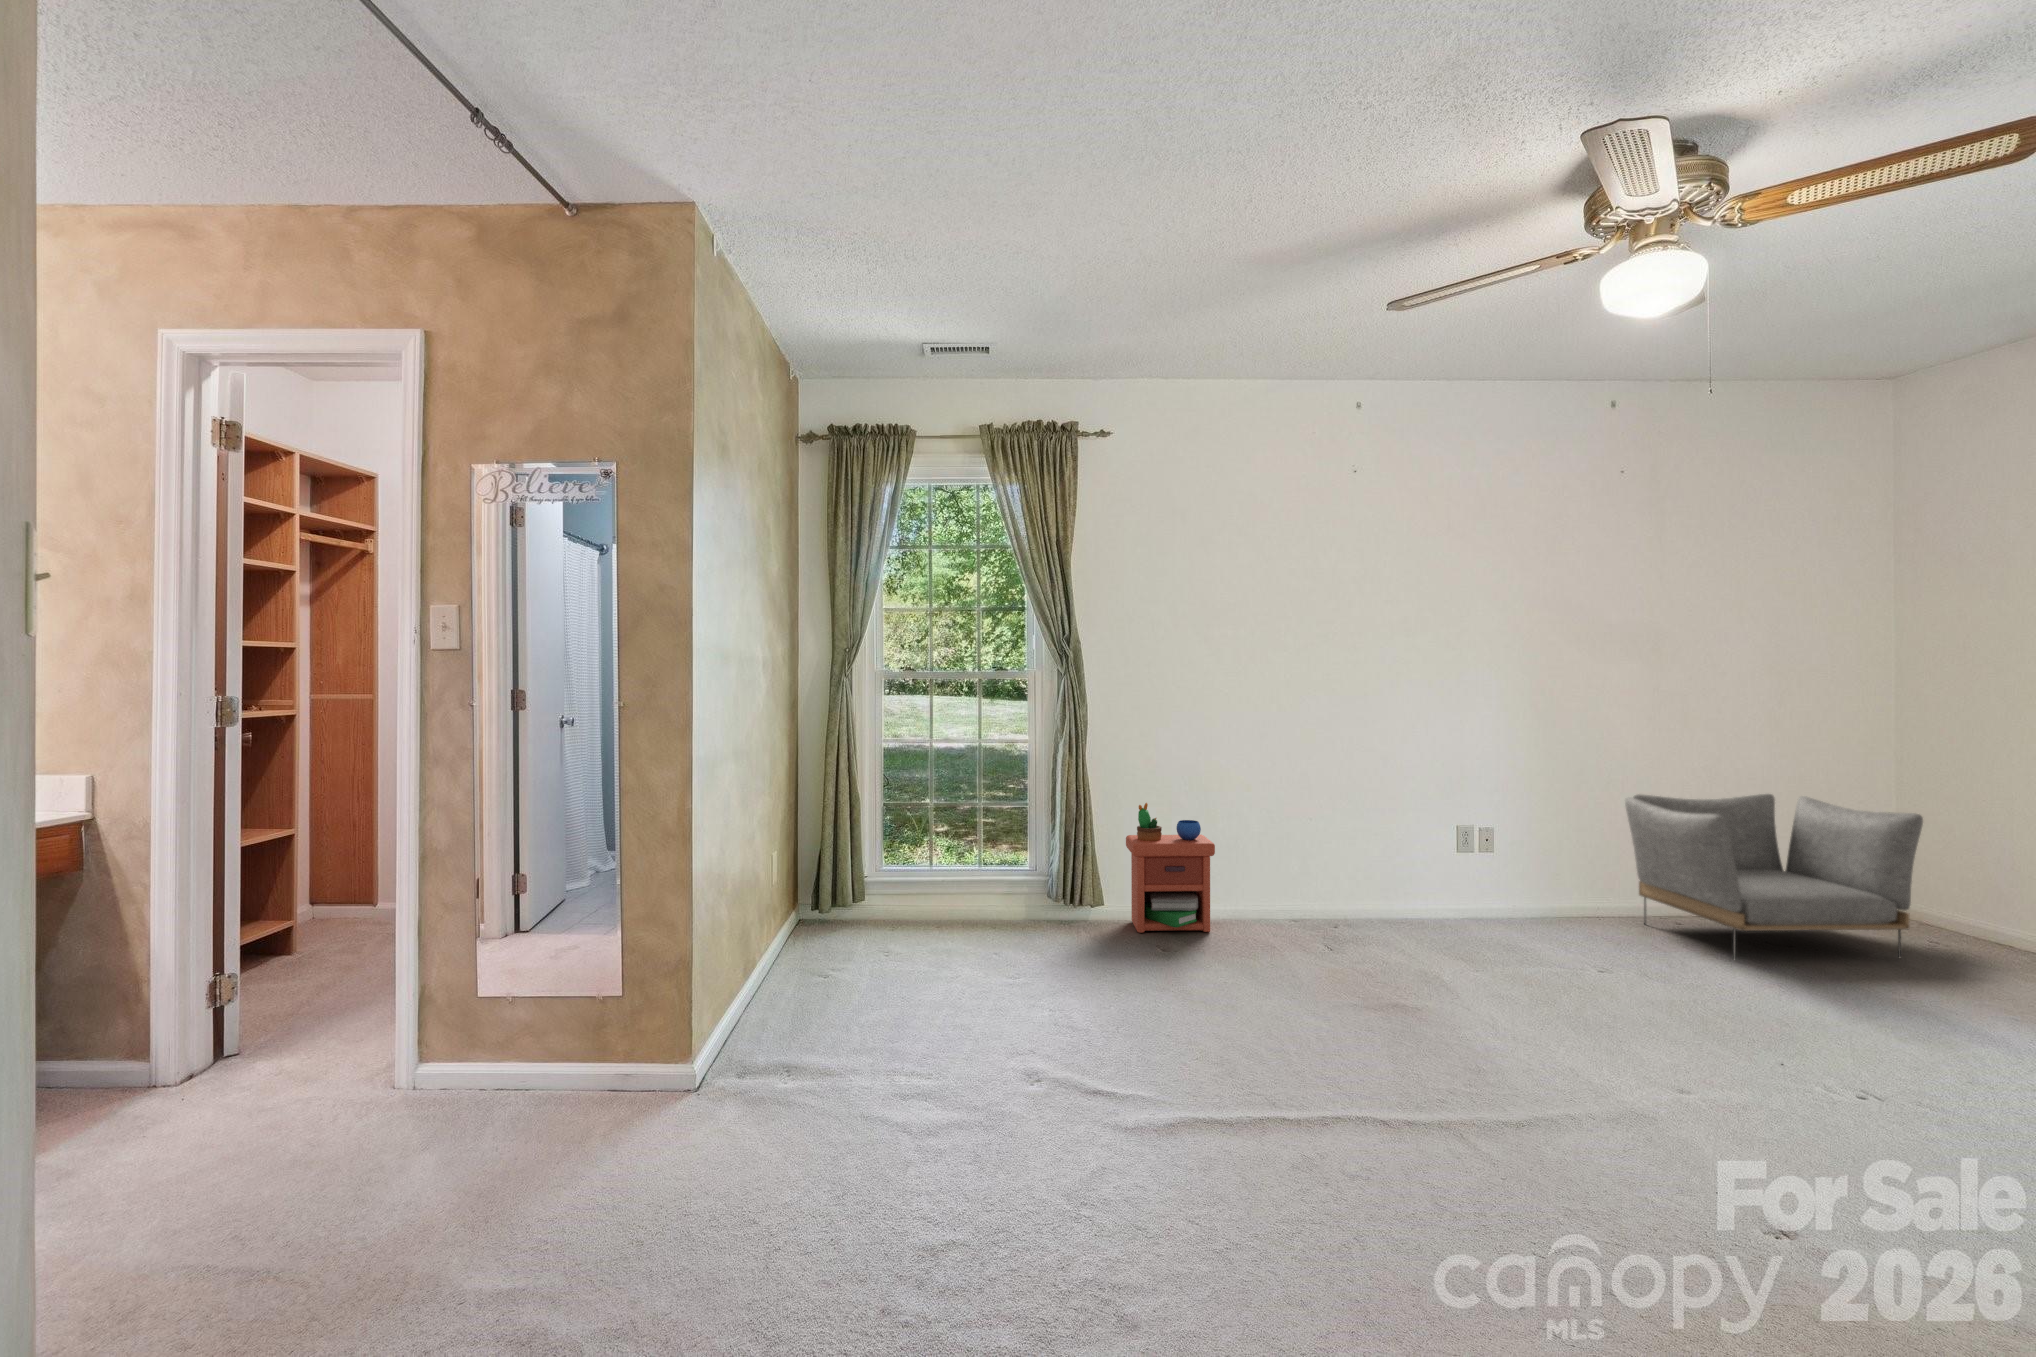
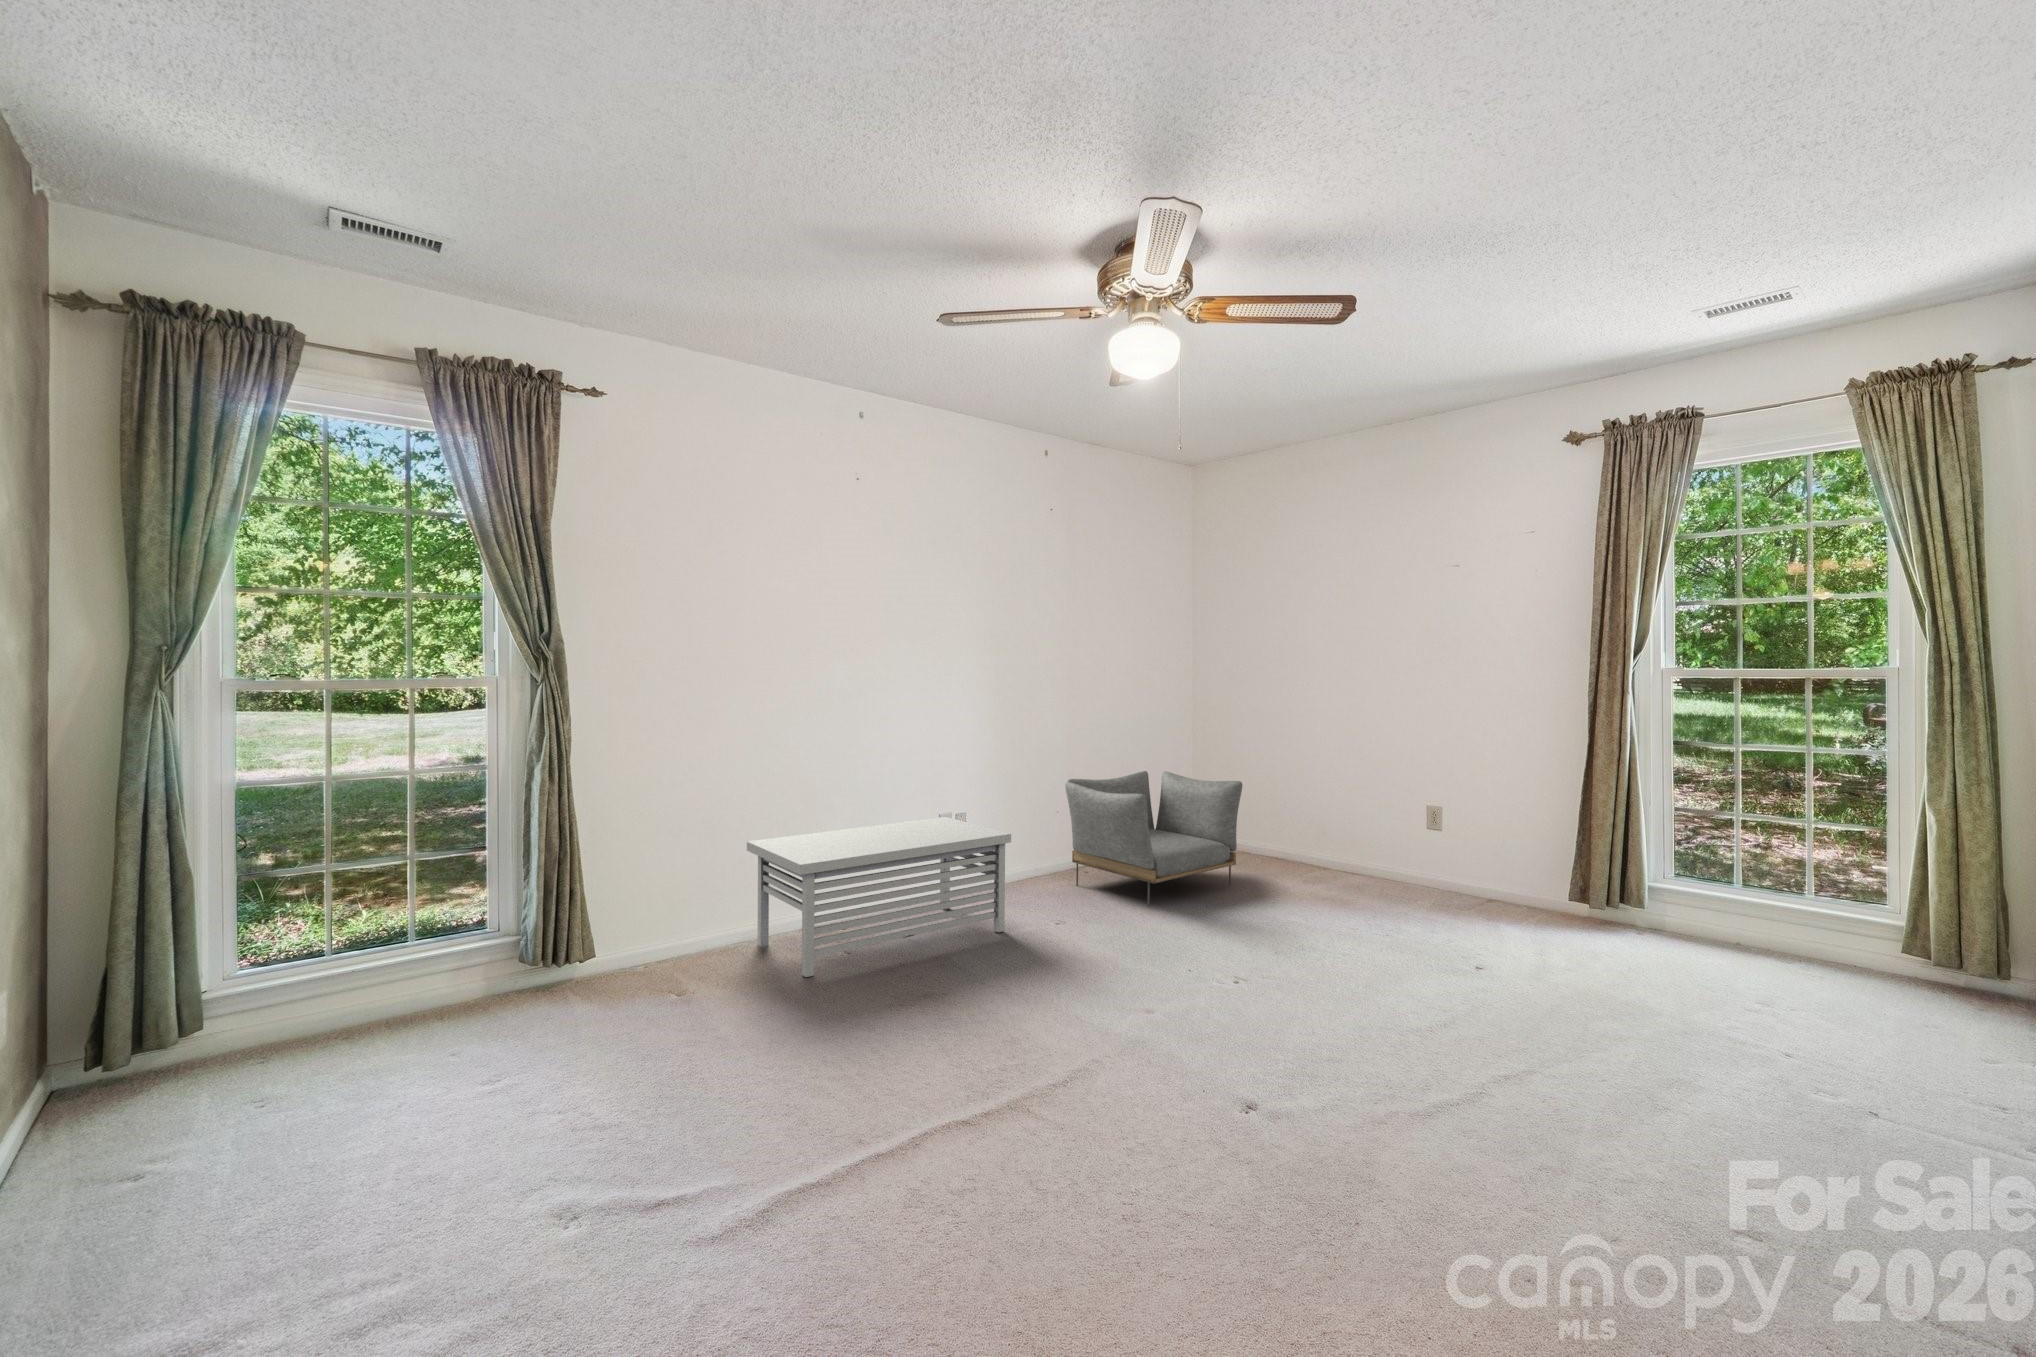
nightstand: present [1126,803,1215,933] -> none [622,831,733,985]
storage bench: none [1236,822,1518,952] -> present [747,817,1011,977]

